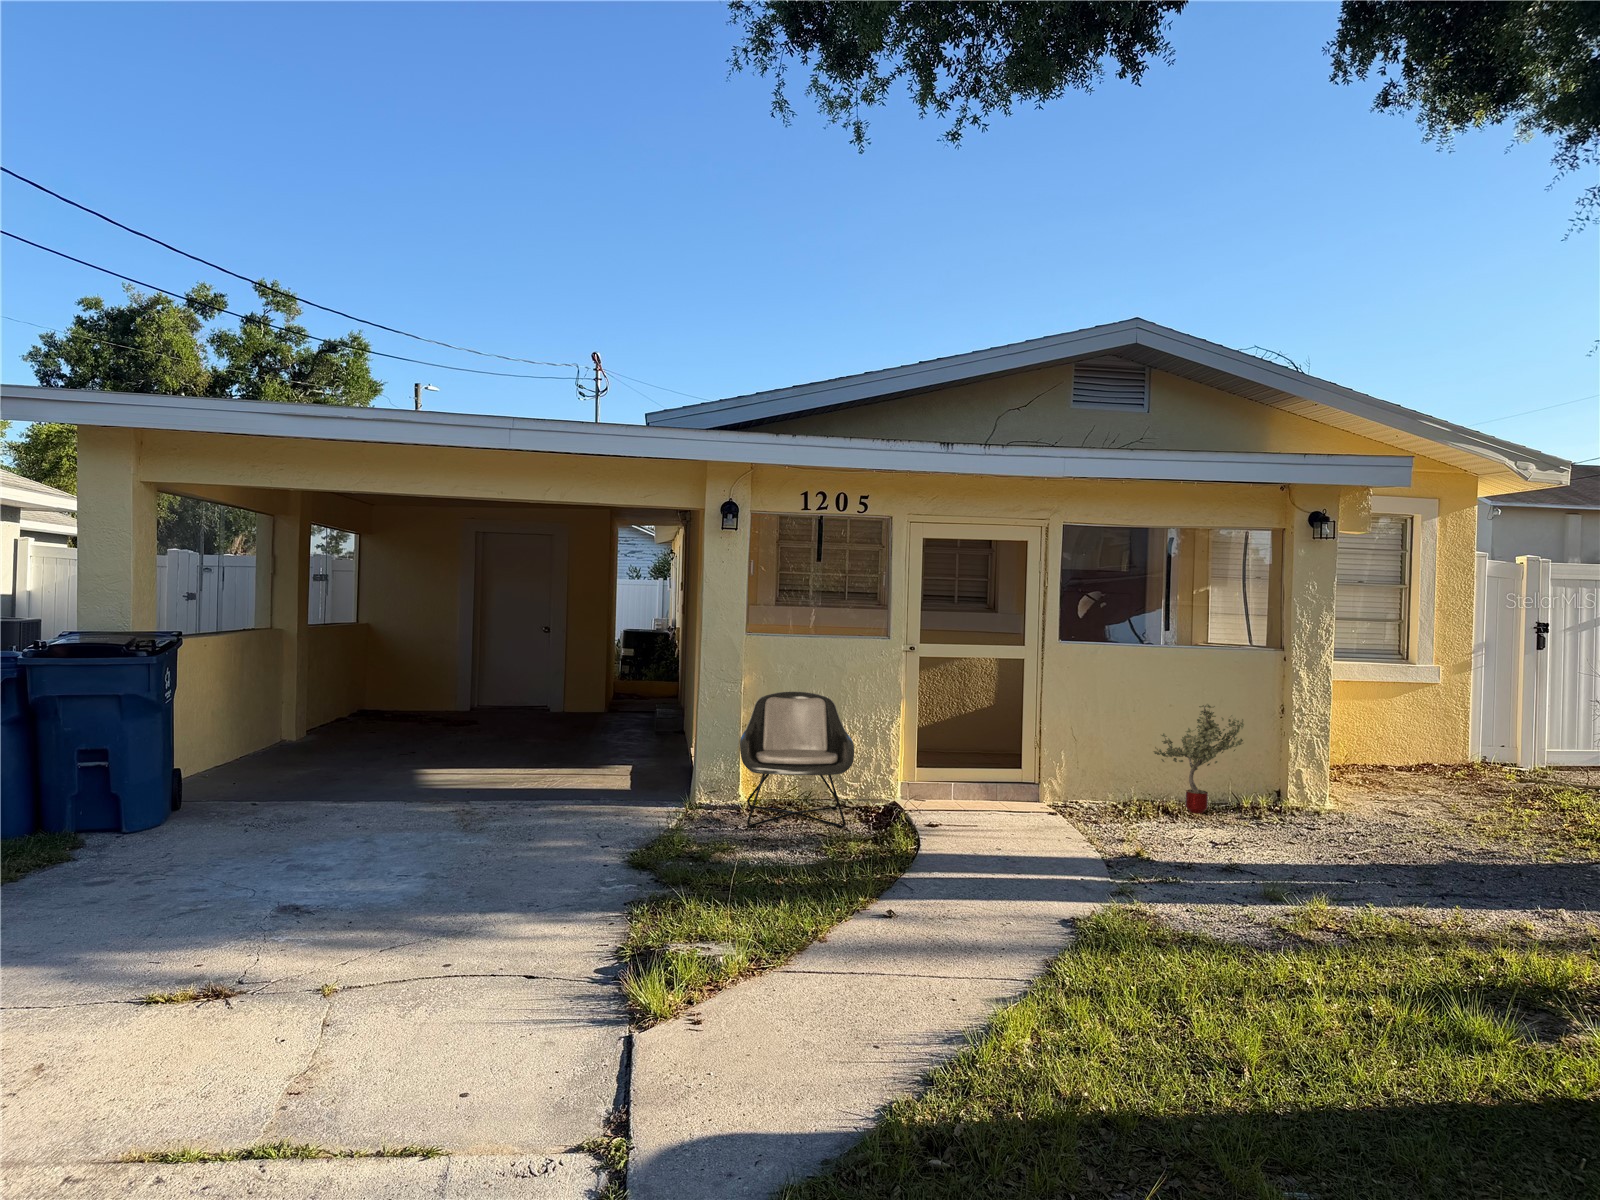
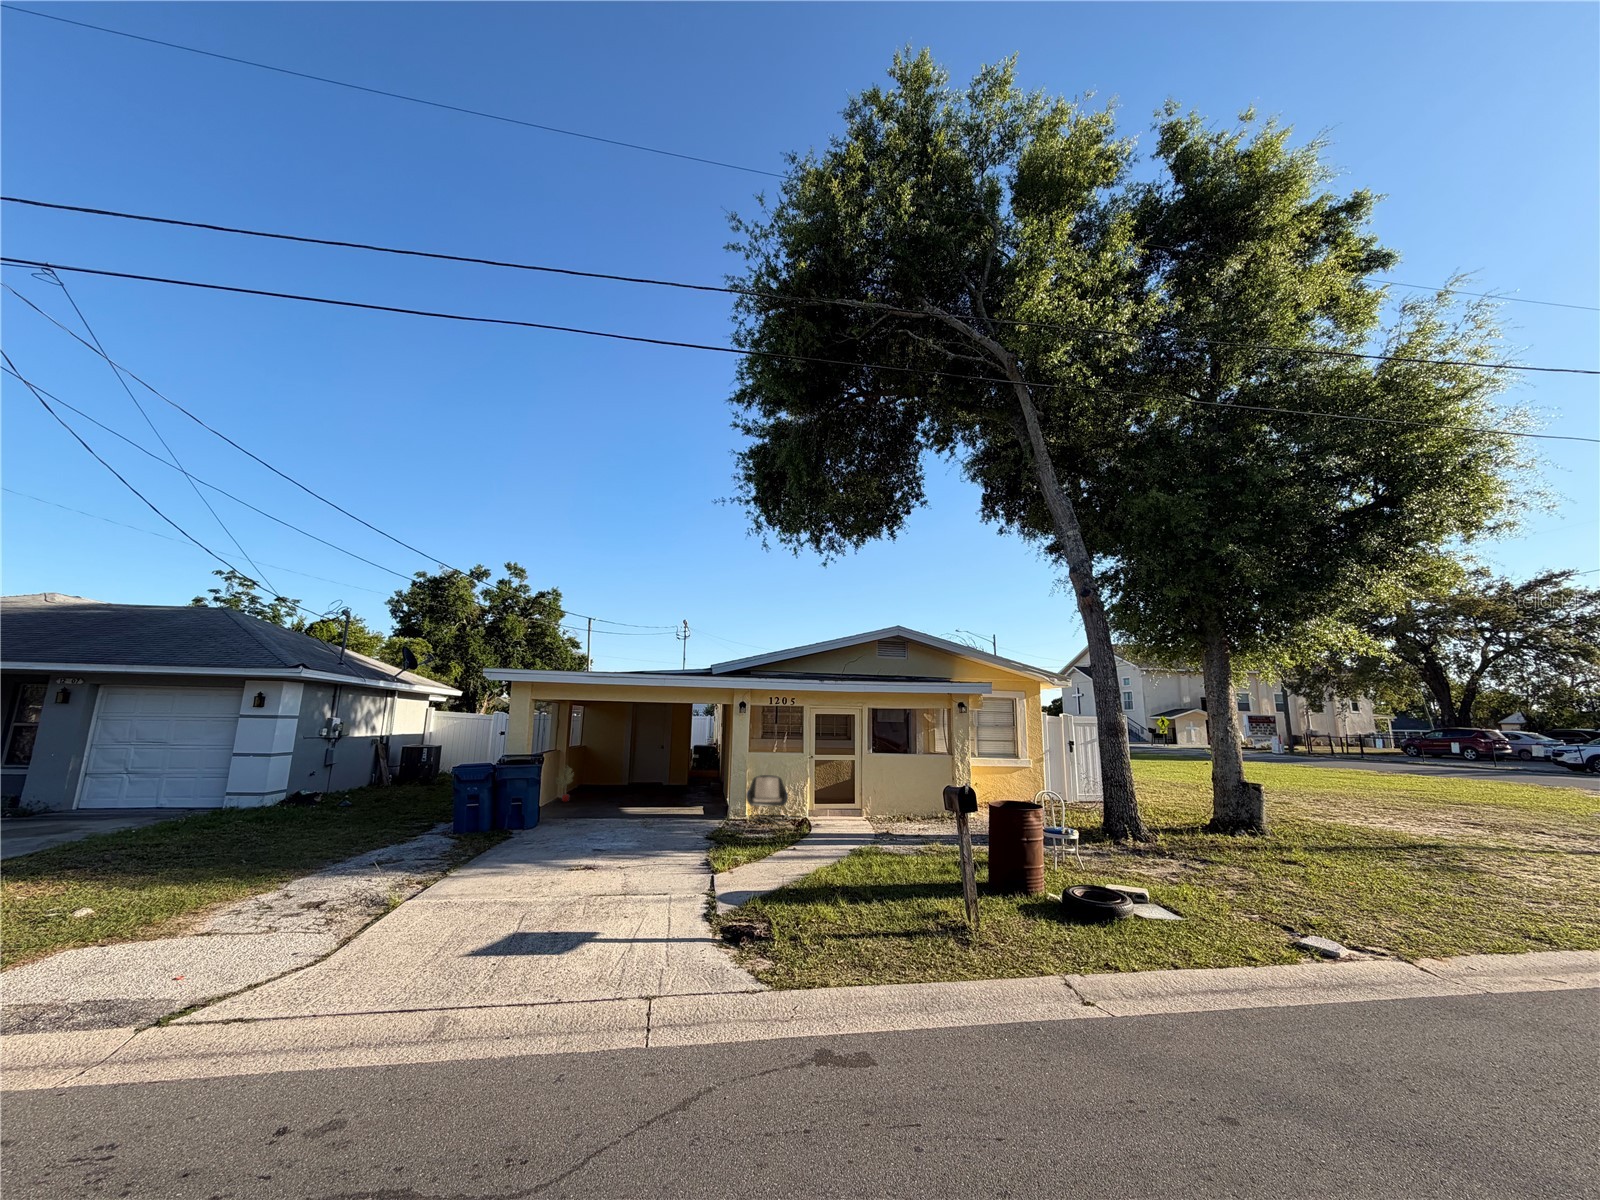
potted tree: present [1154,704,1244,813] -> present [556,766,573,802]

